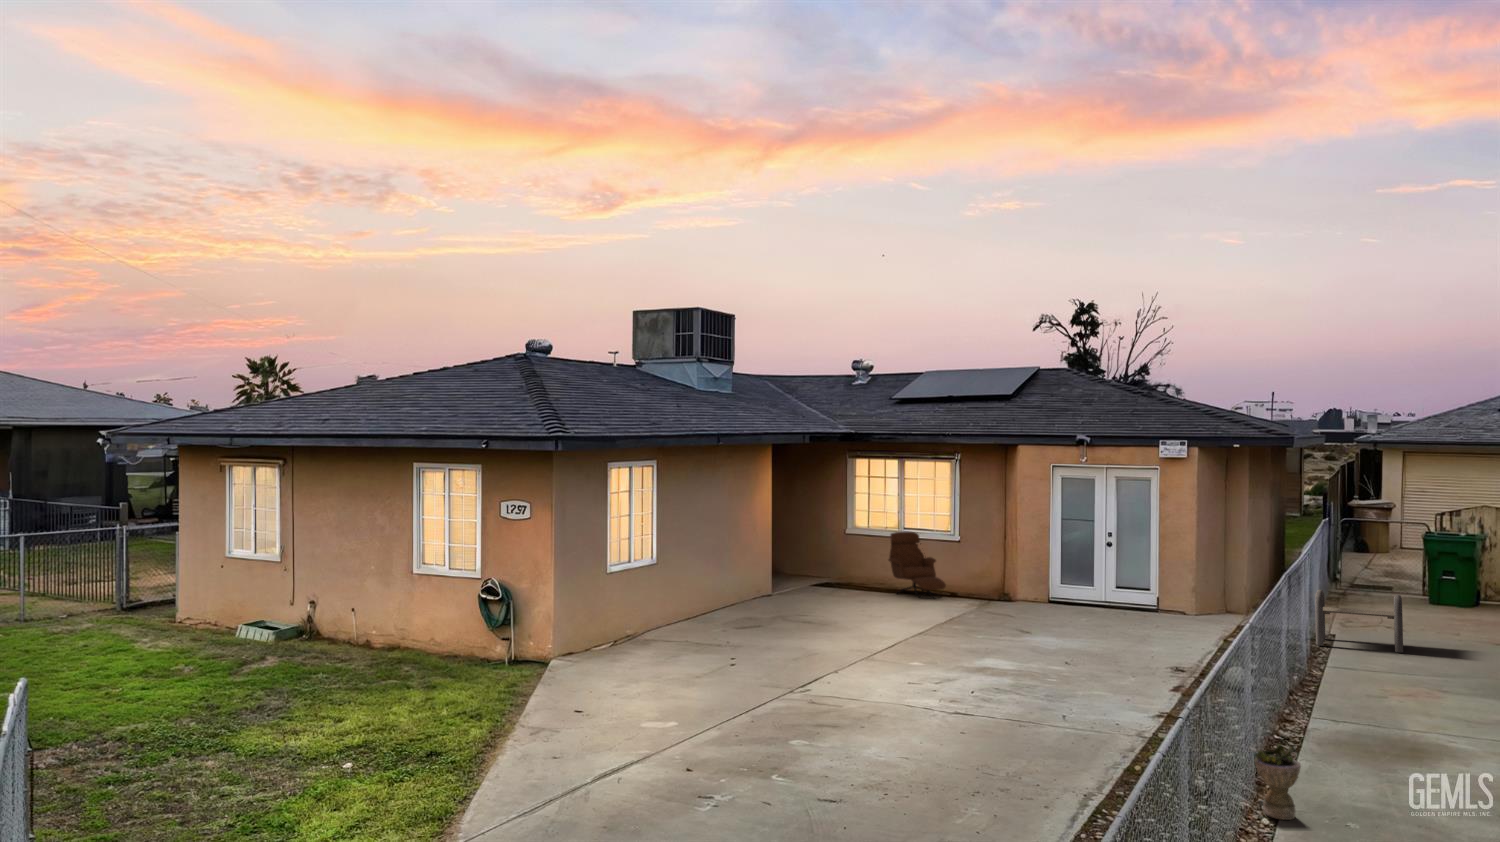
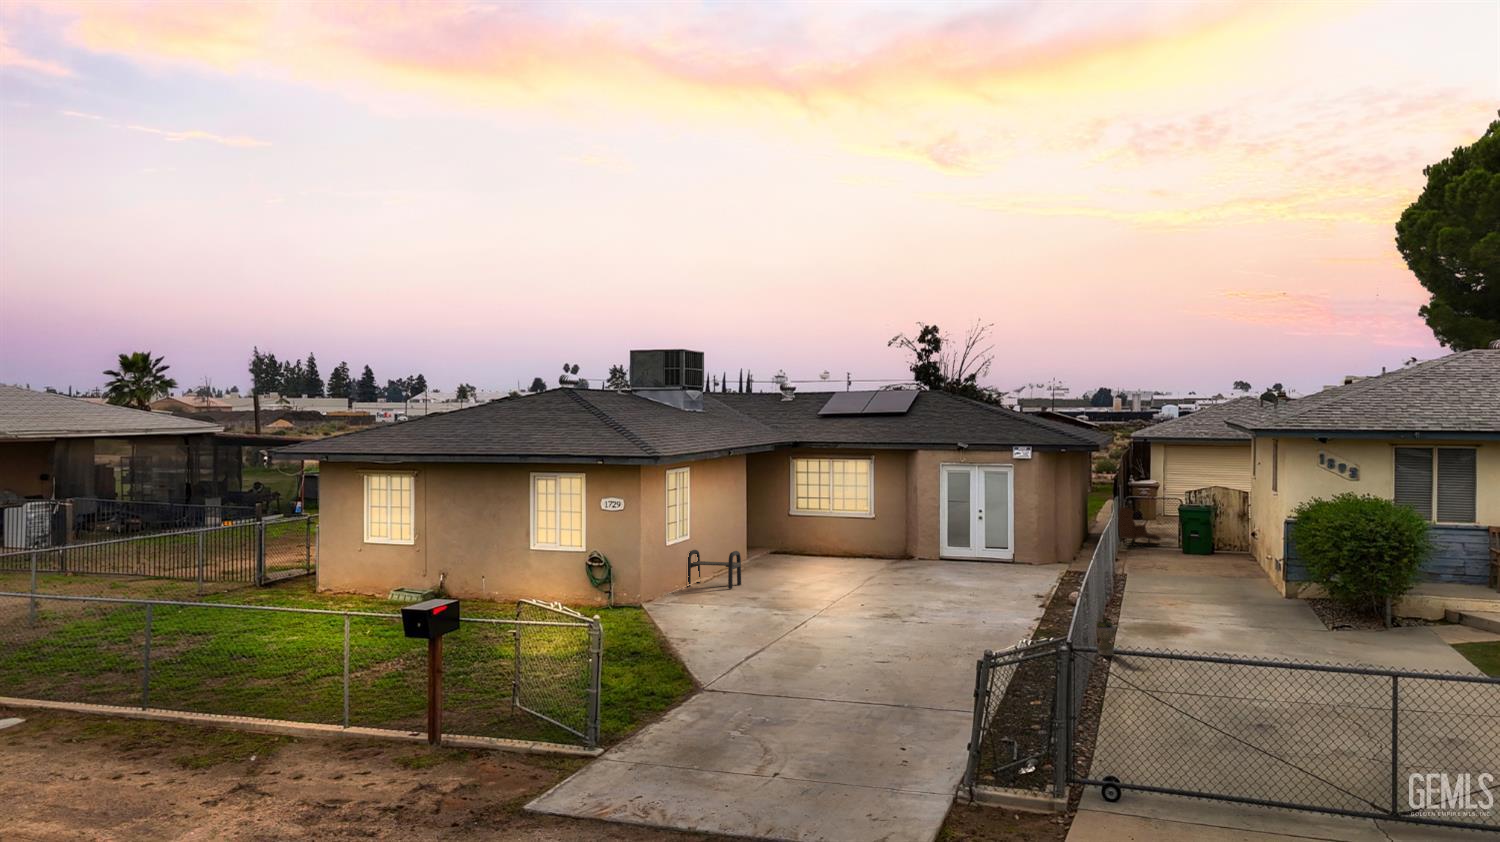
lounge chair: present [888,532,946,596] -> present [1119,507,1160,546]
bench: present [1315,590,1403,653] -> present [687,550,741,589]

